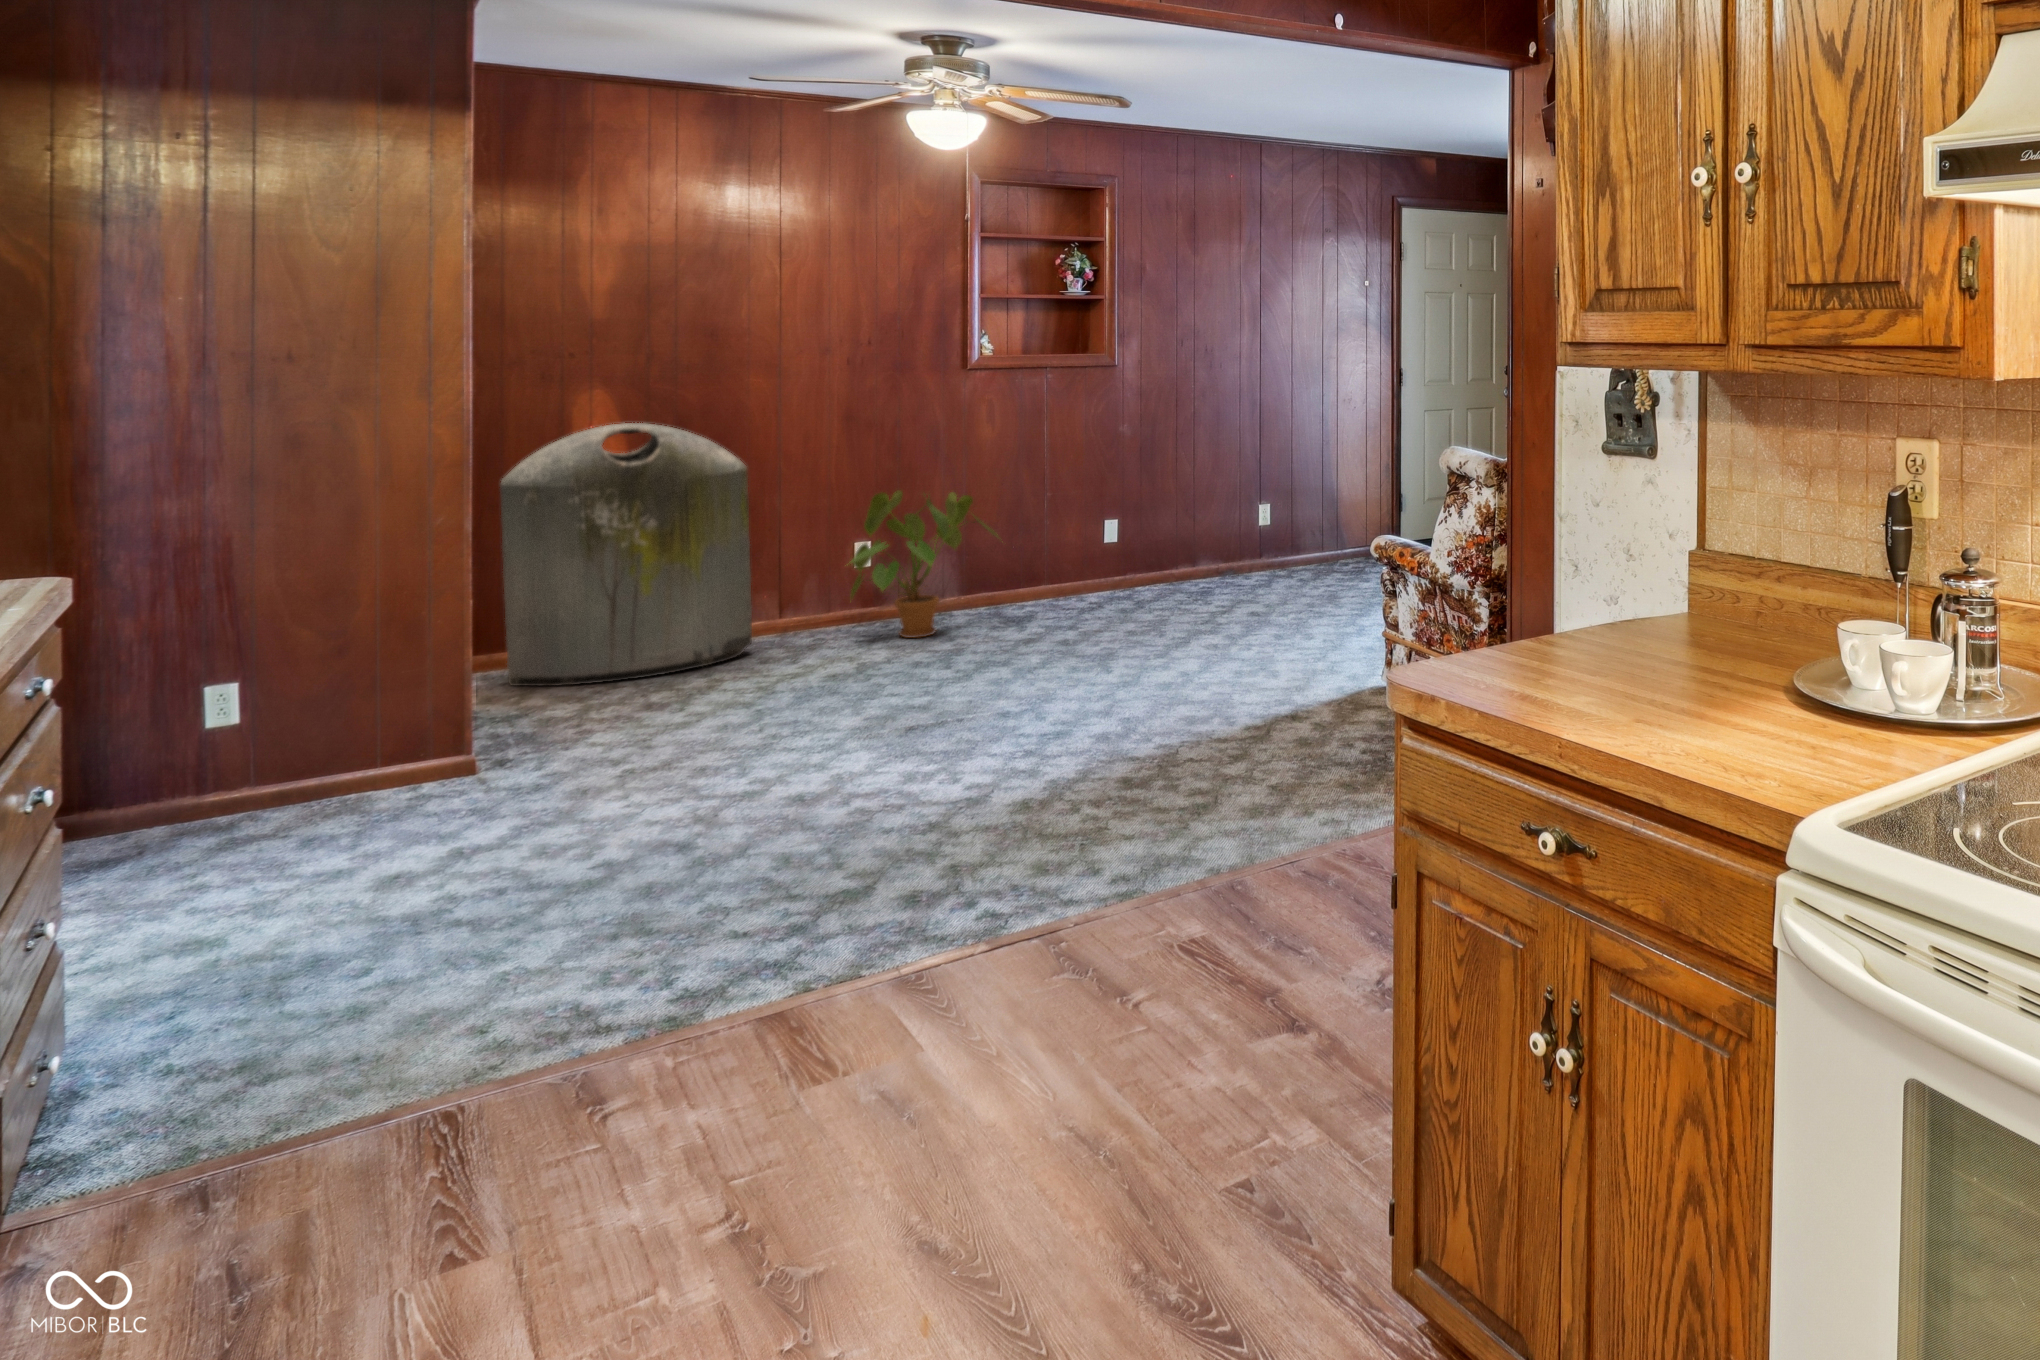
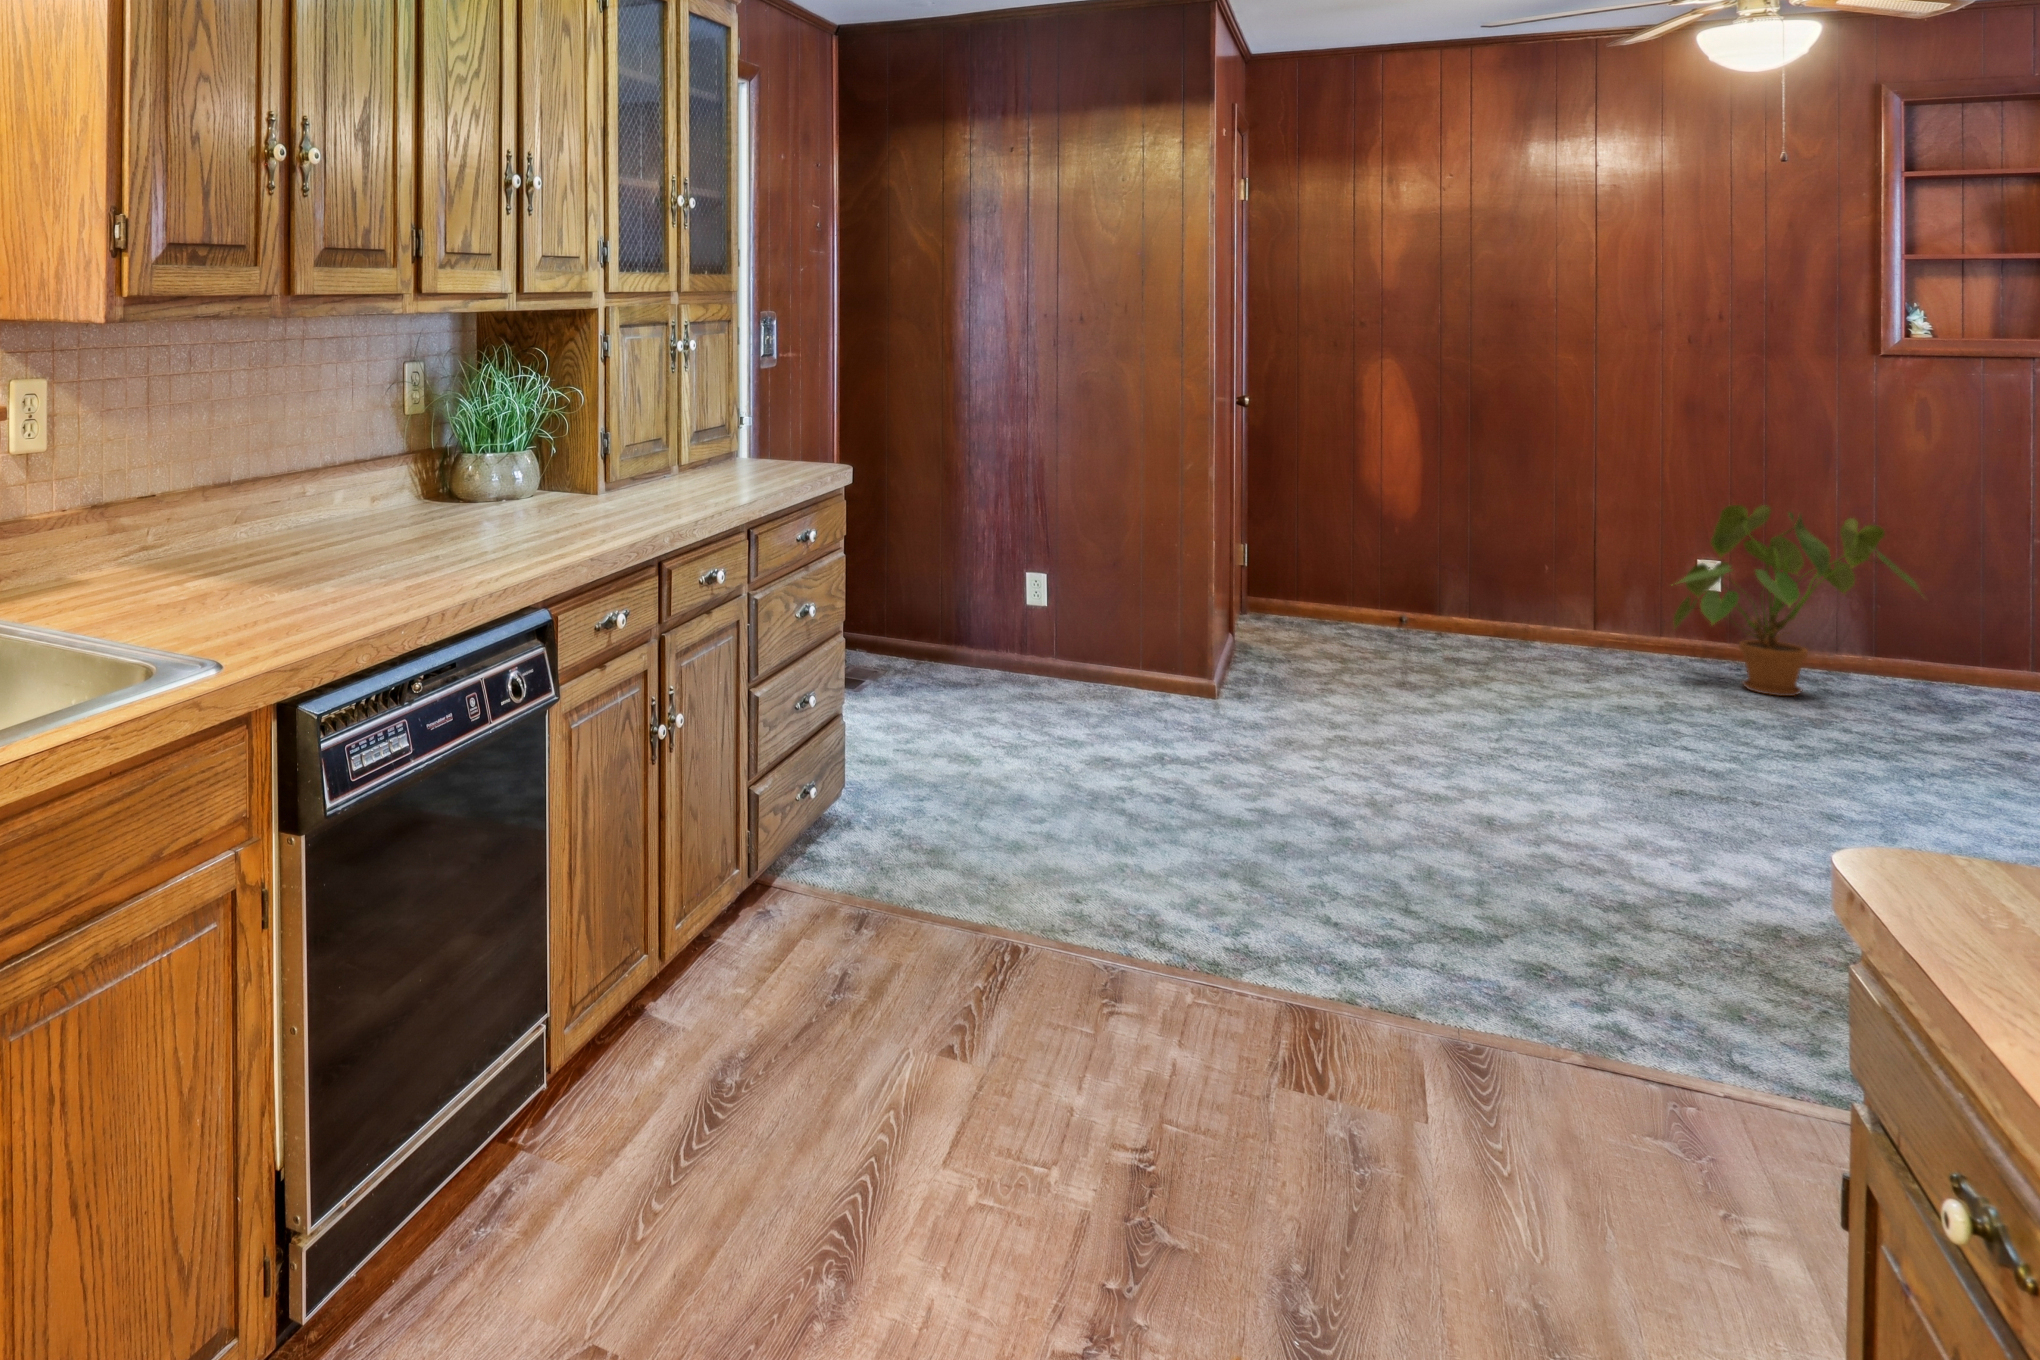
trash can: present [500,423,752,686] -> none [1293,395,1548,662]

